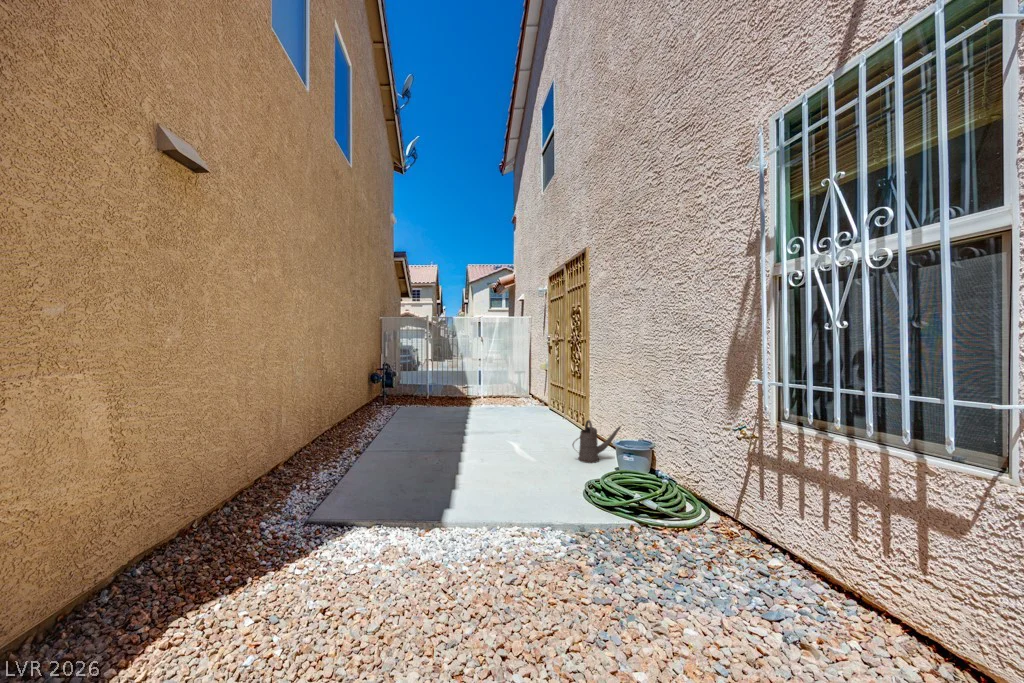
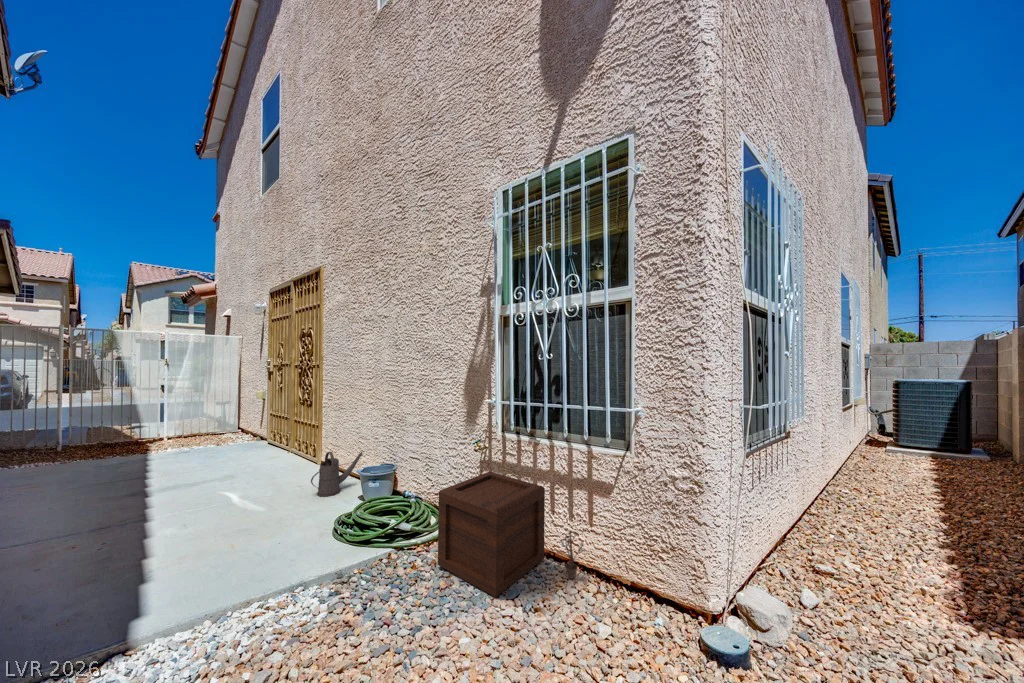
wooden crate: none [681,465,838,610] -> present [438,471,545,597]
decorative plant: none [854,567,905,638] -> present [561,531,584,579]

